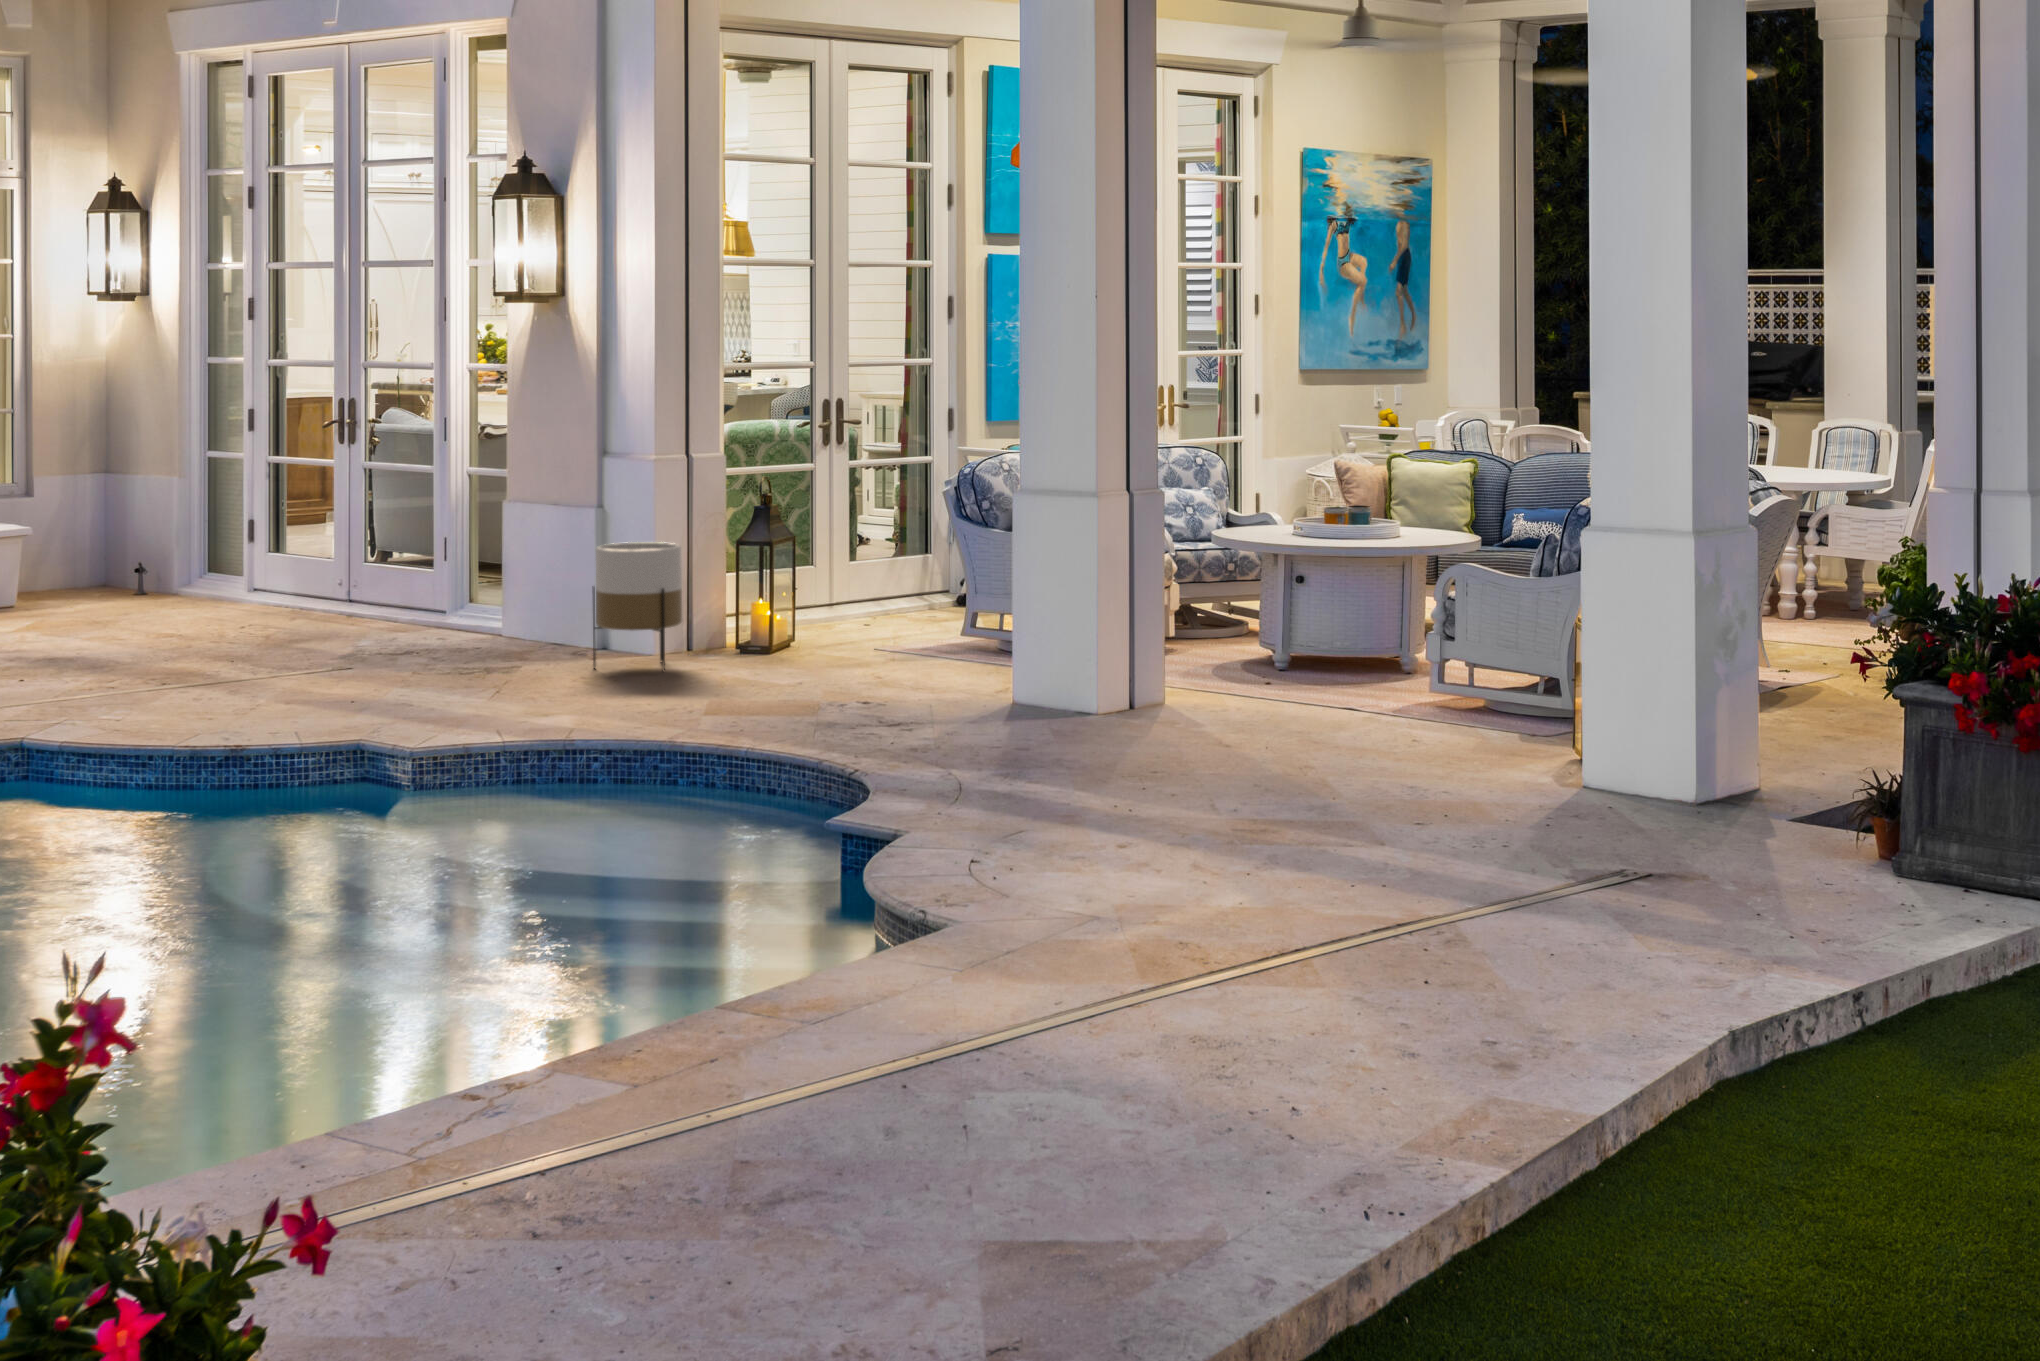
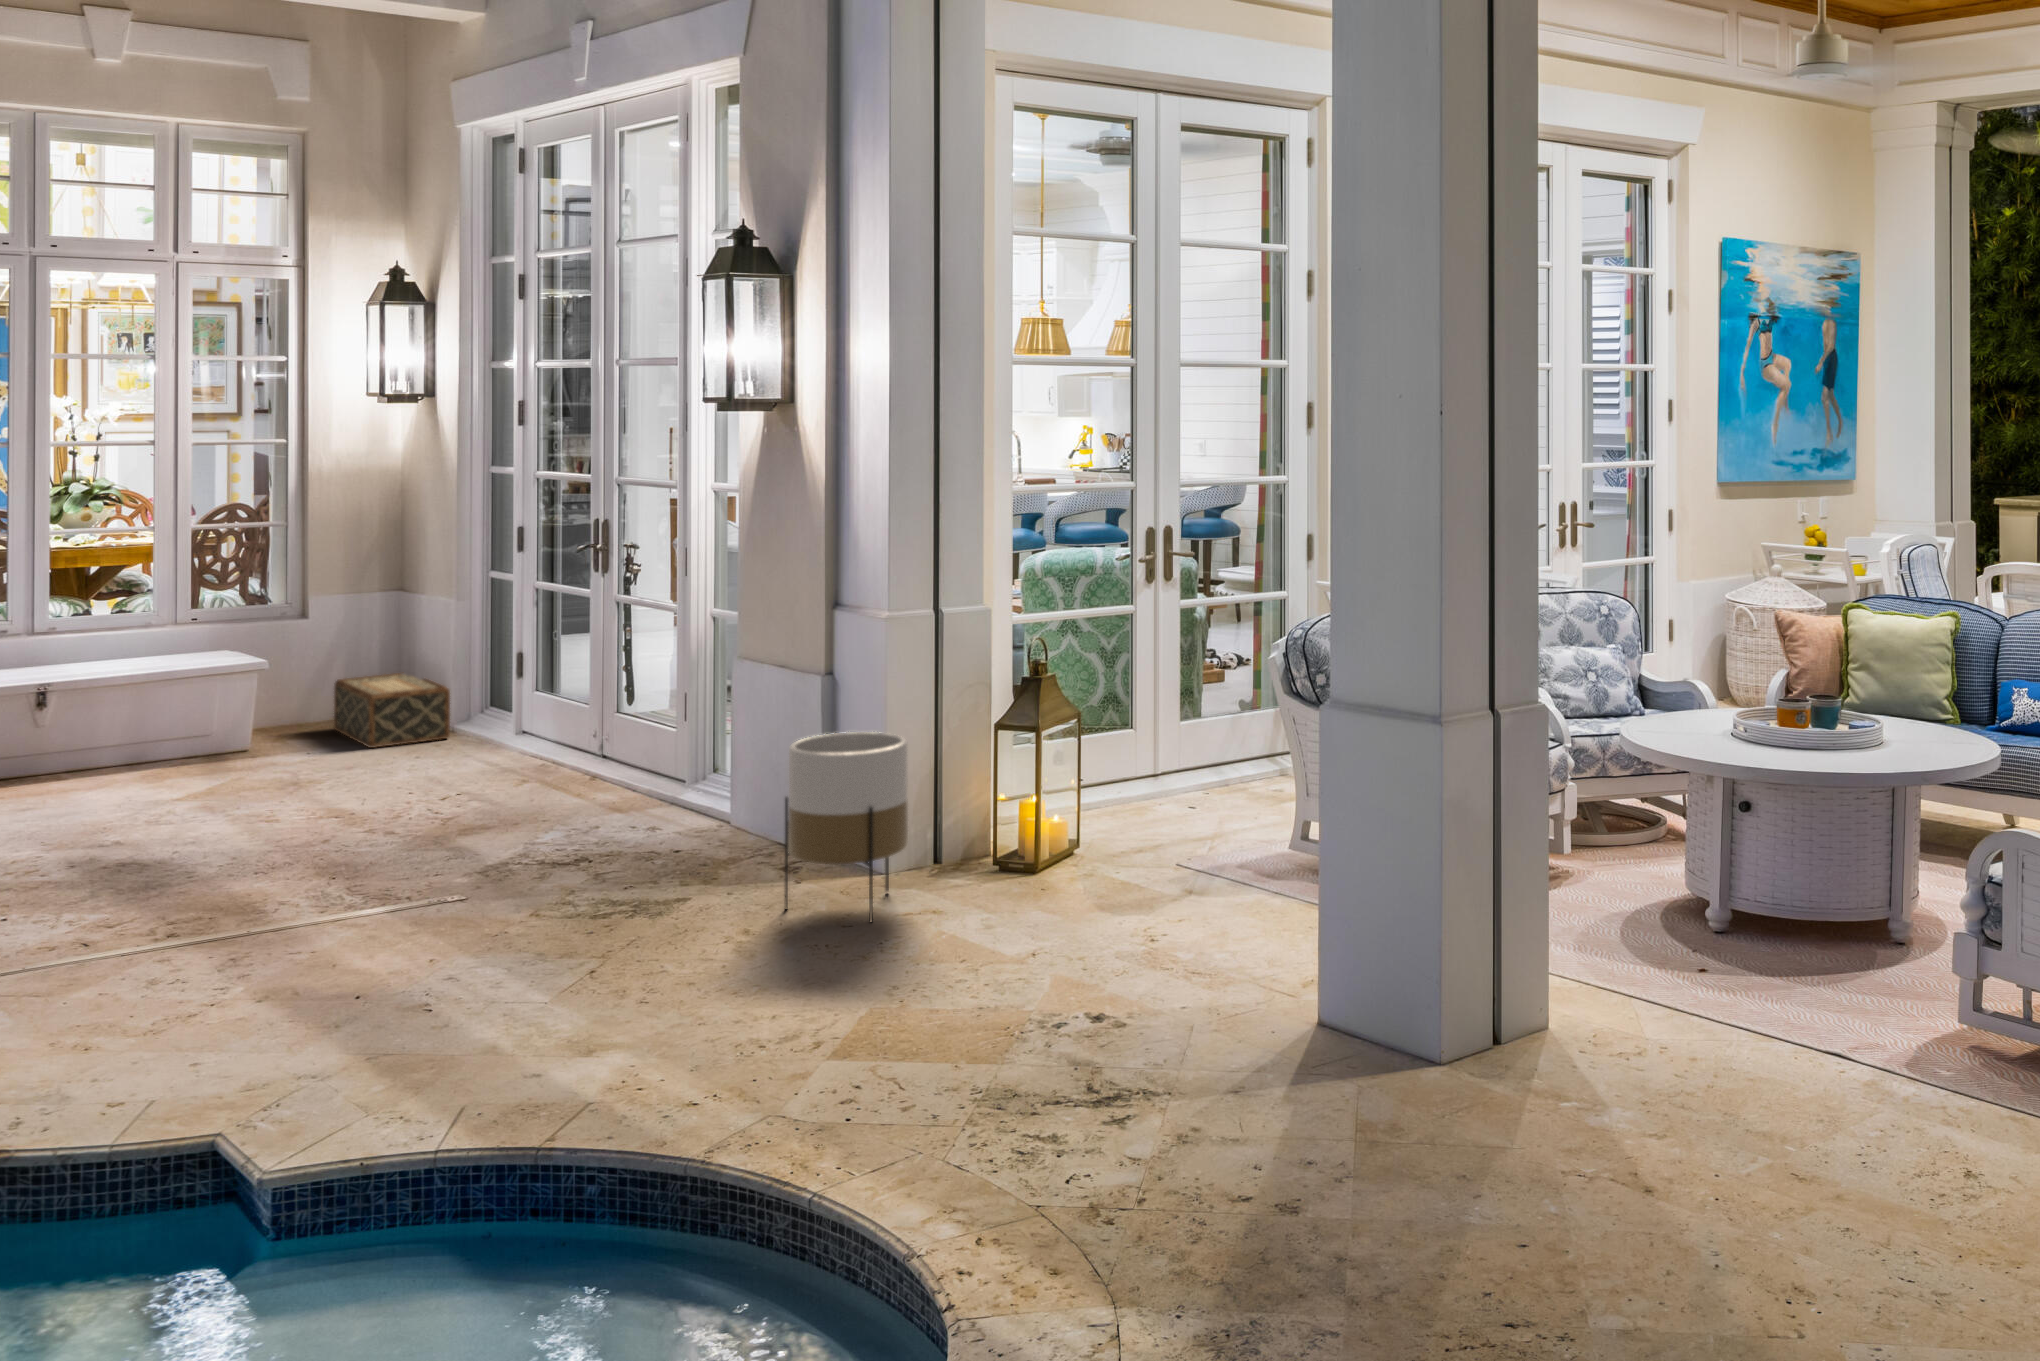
woven basket: none [62,548,179,607] -> present [334,673,450,748]

